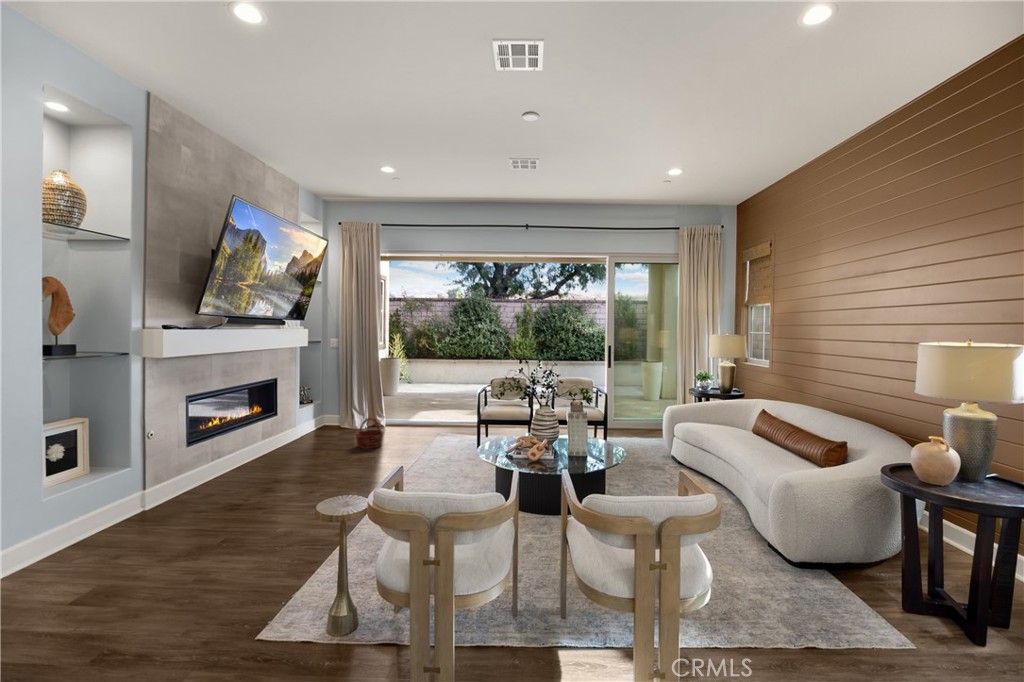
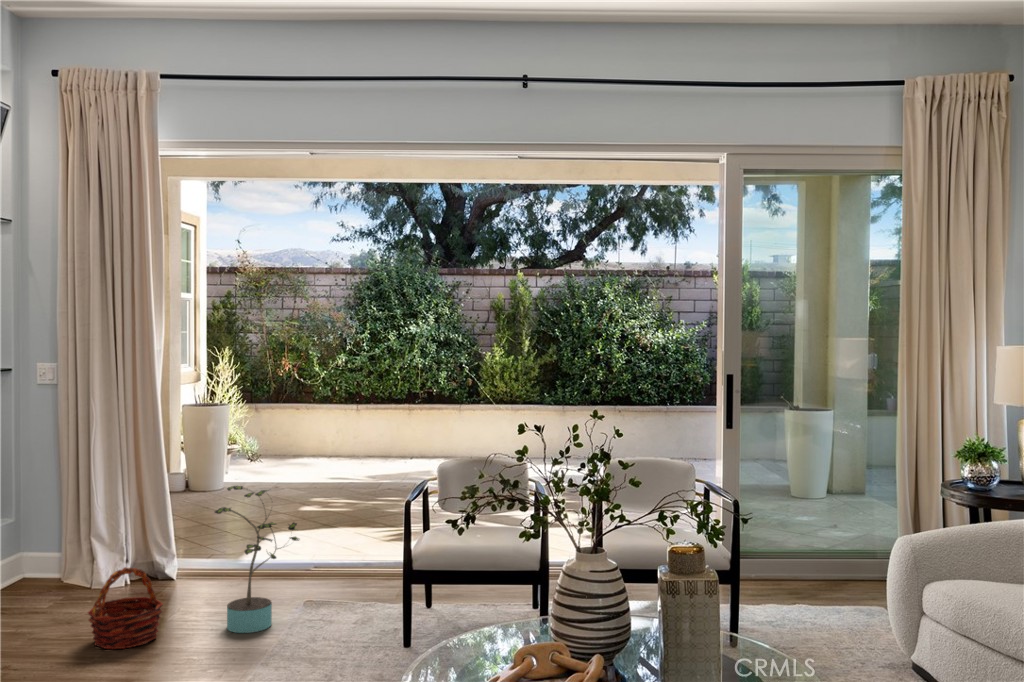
potted plant: none [403,387,436,444] -> present [215,486,299,633]

